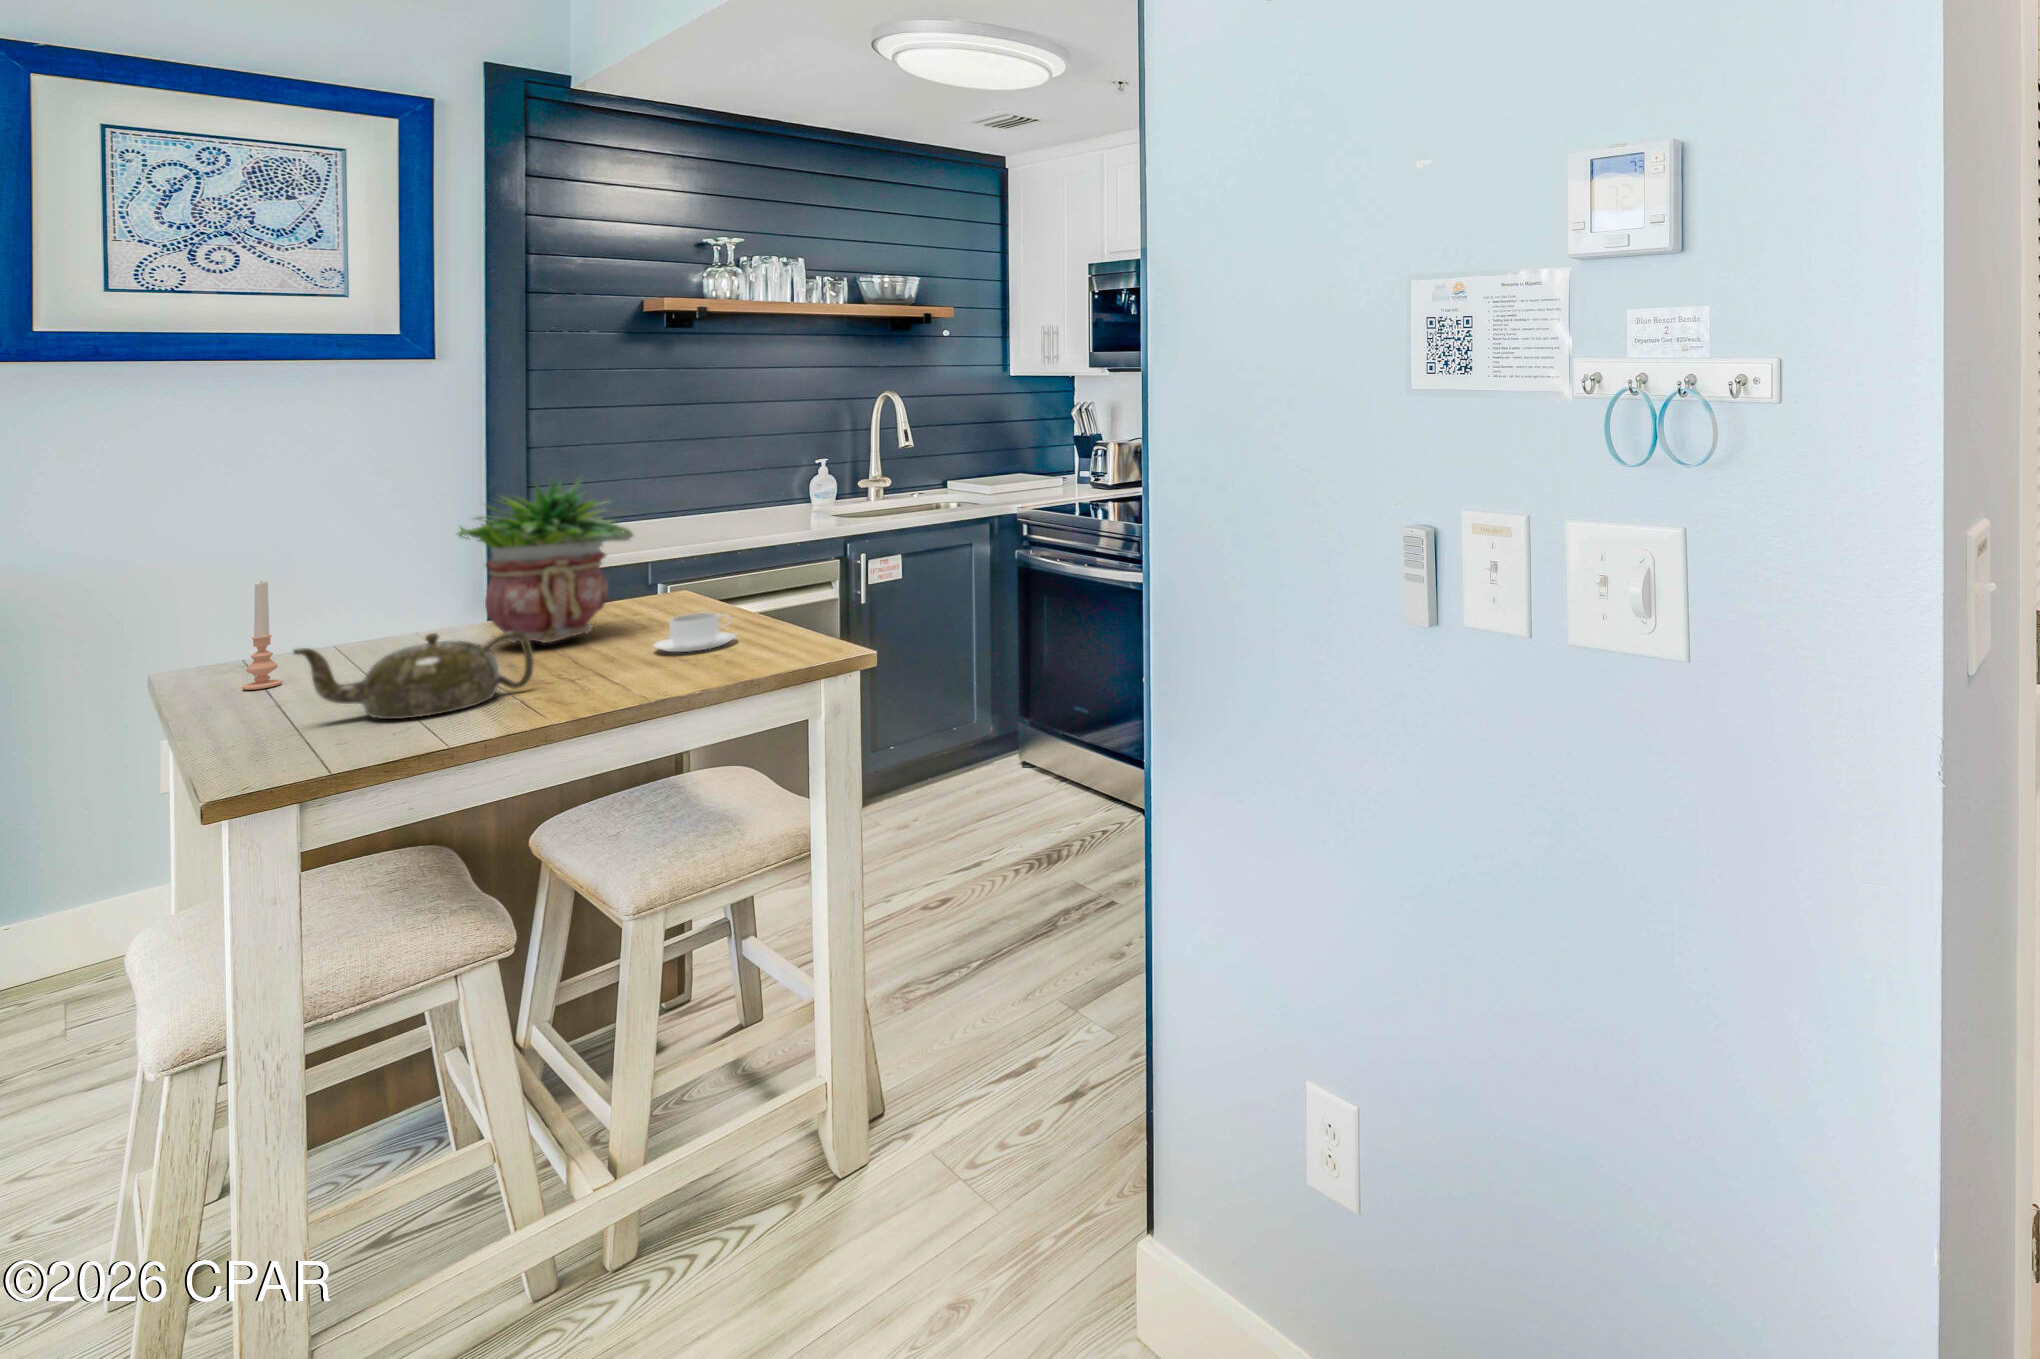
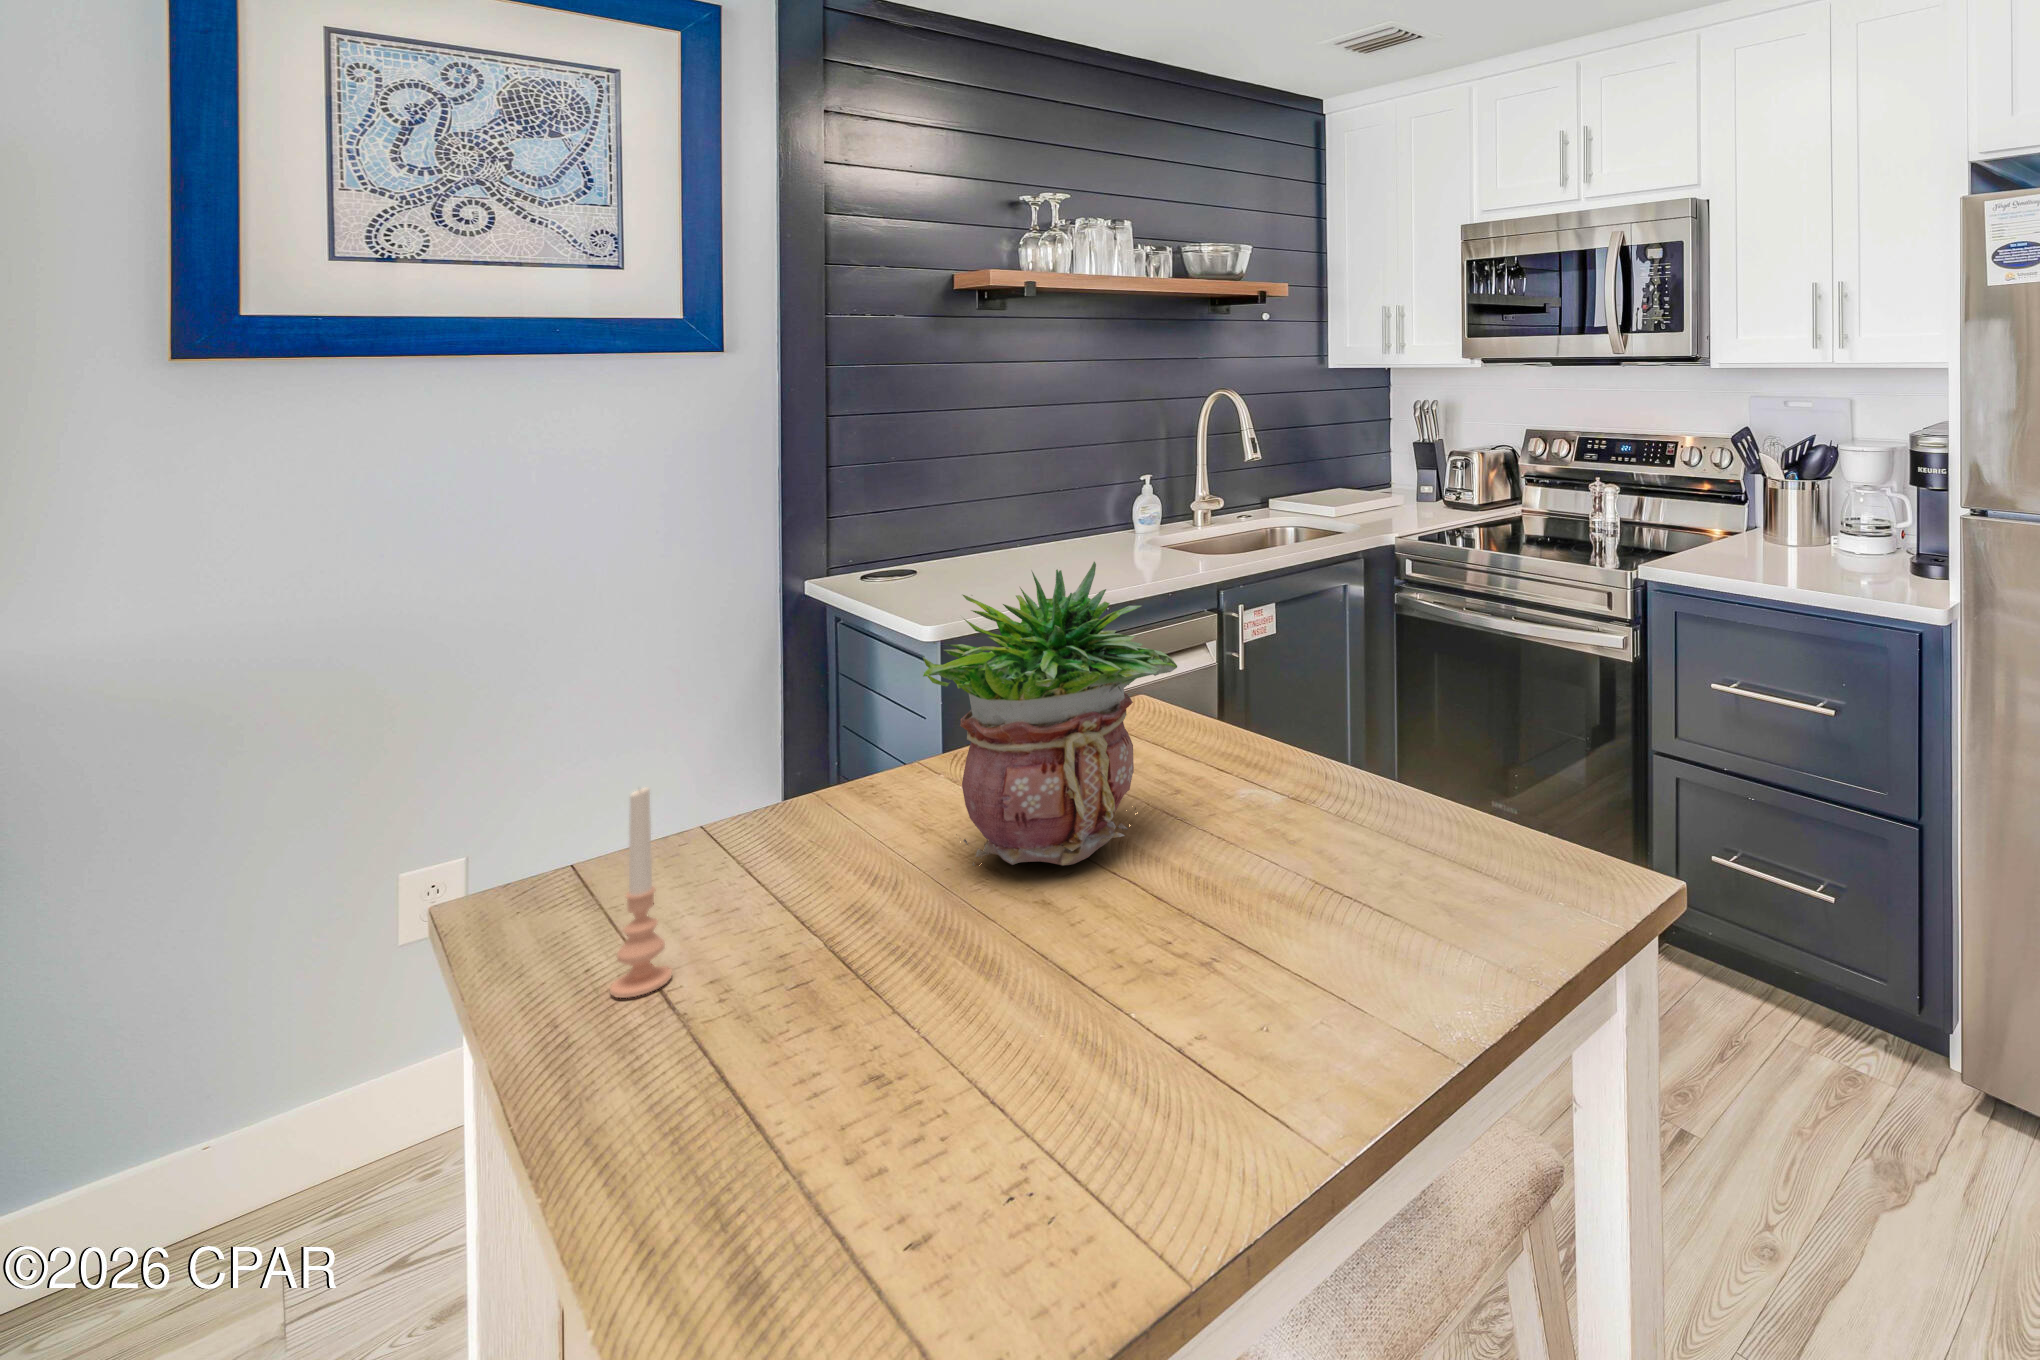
coffee cup: present [654,612,737,652] -> none [1258,813,1381,901]
teapot: present [294,631,534,719] -> none [769,917,1151,1153]

